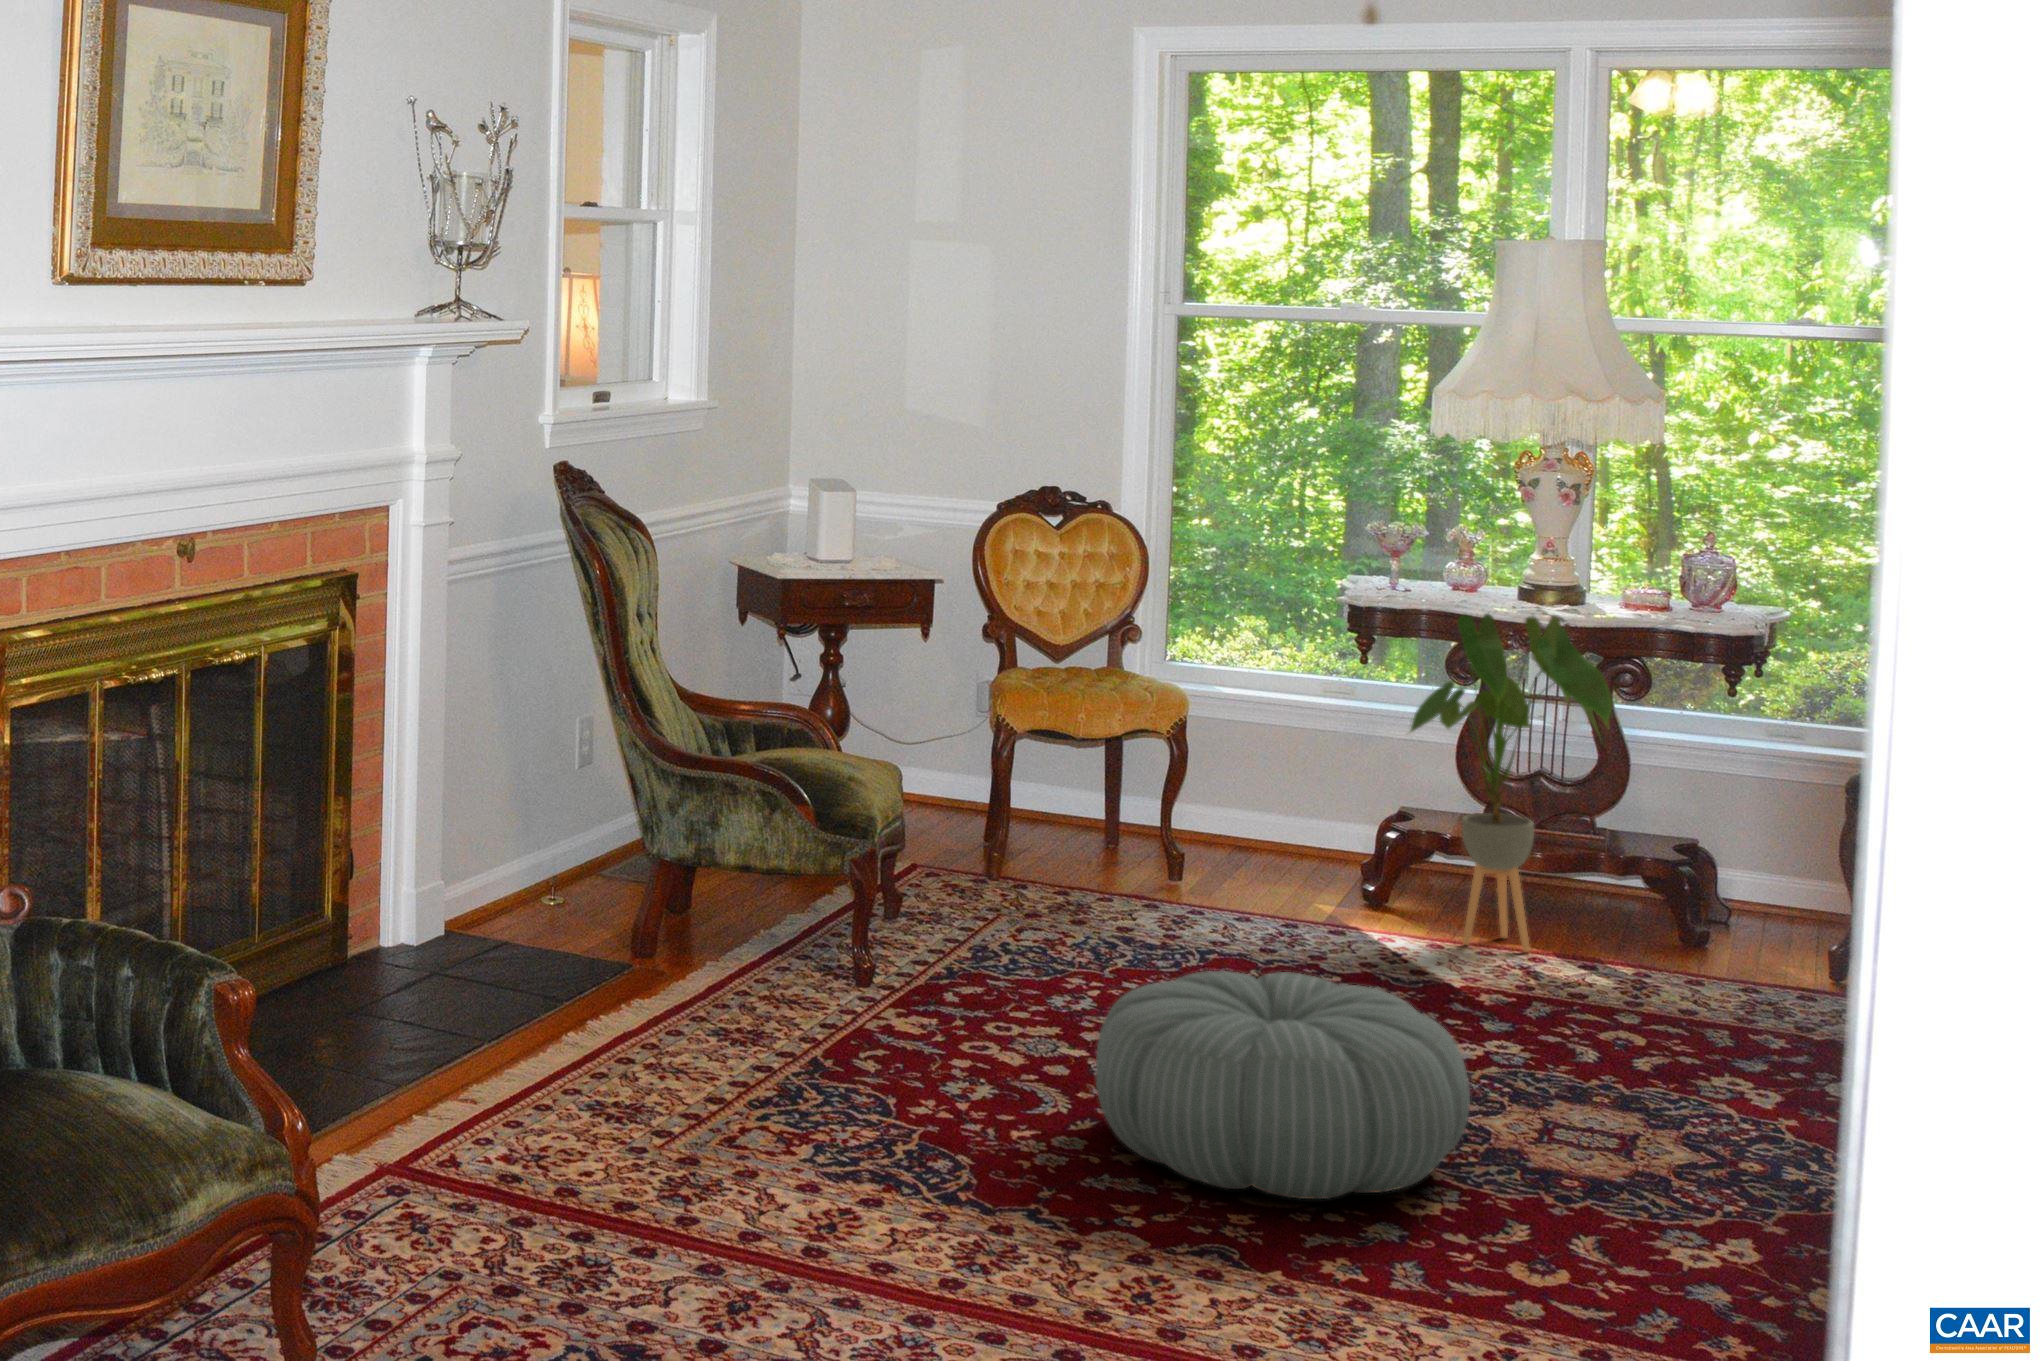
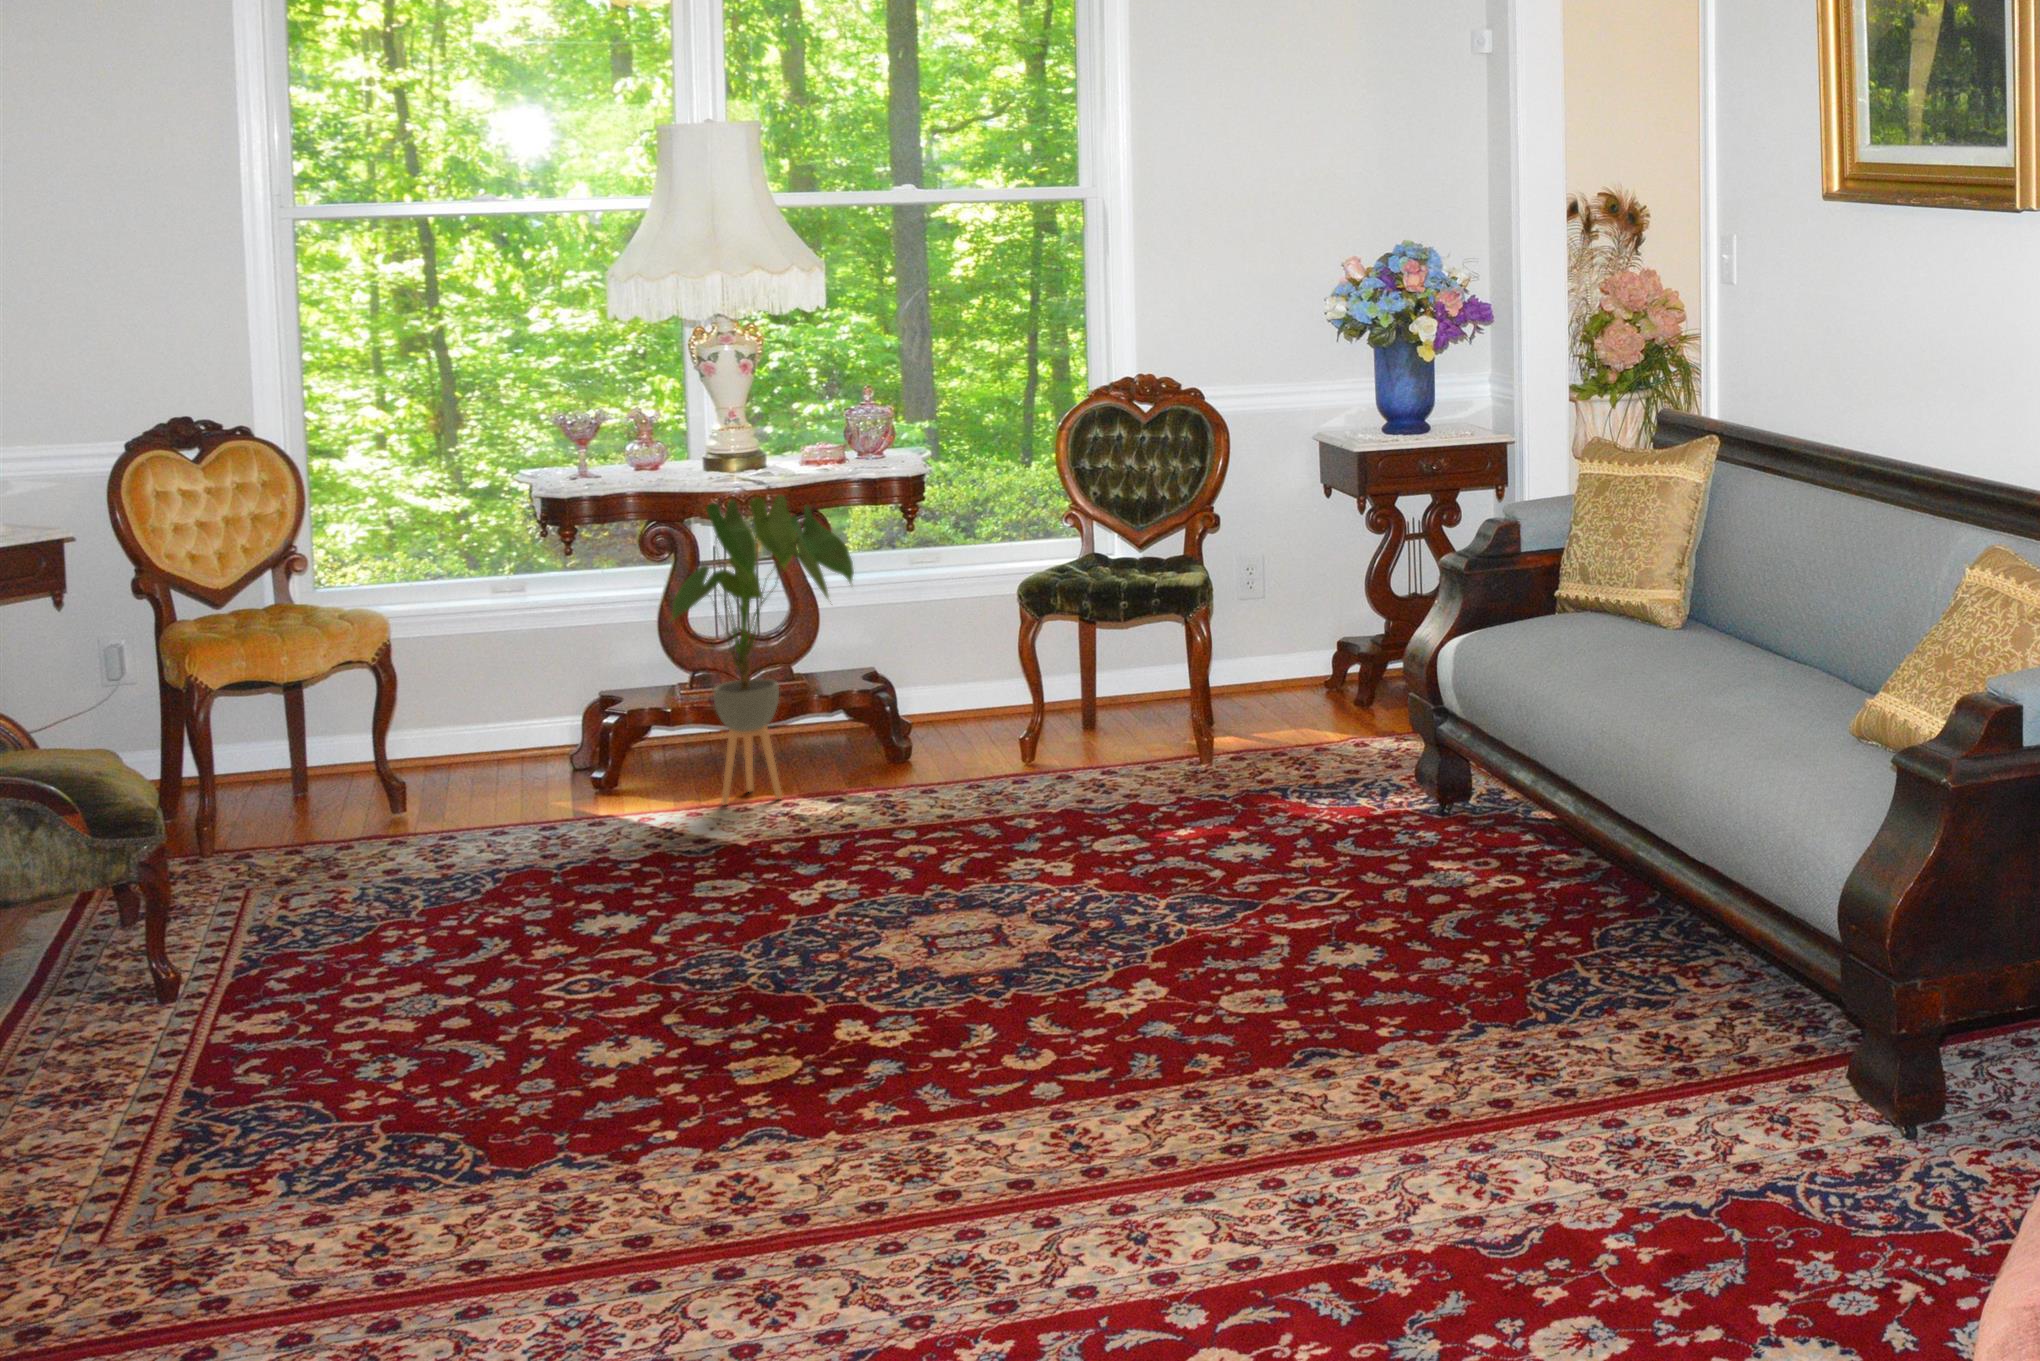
pouf: present [1095,971,1470,1199] -> none [552,858,911,1079]

